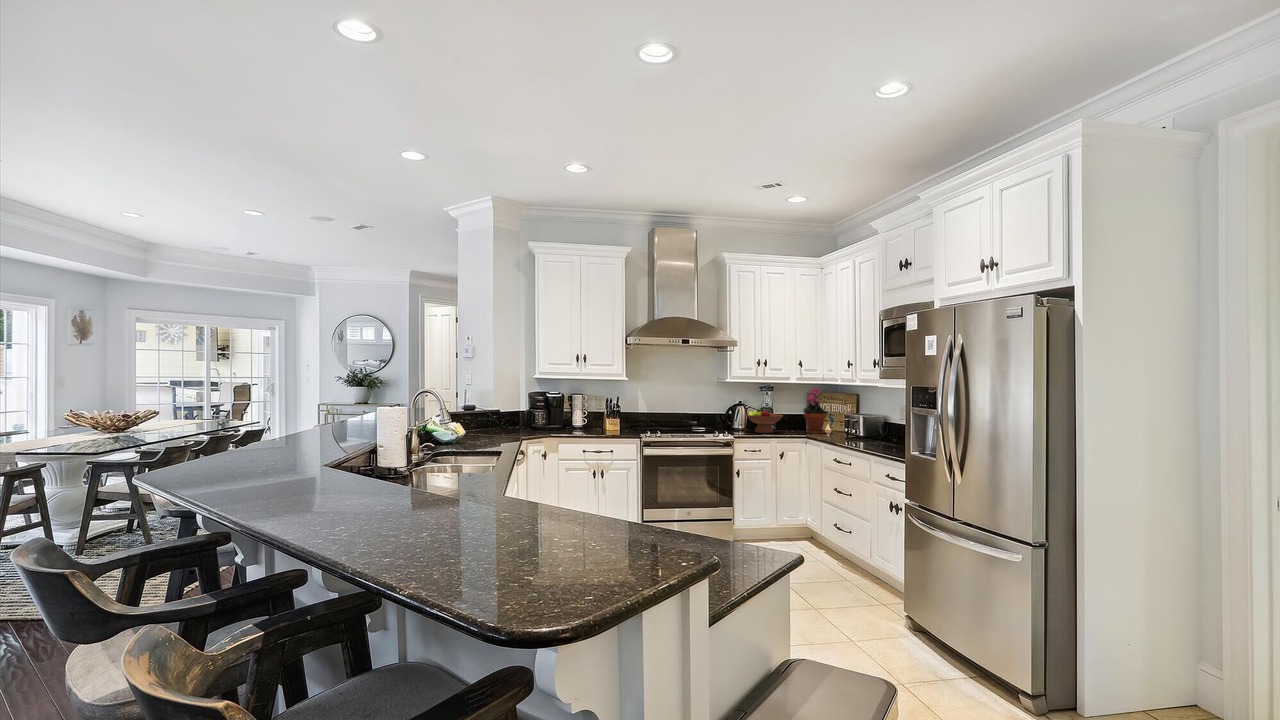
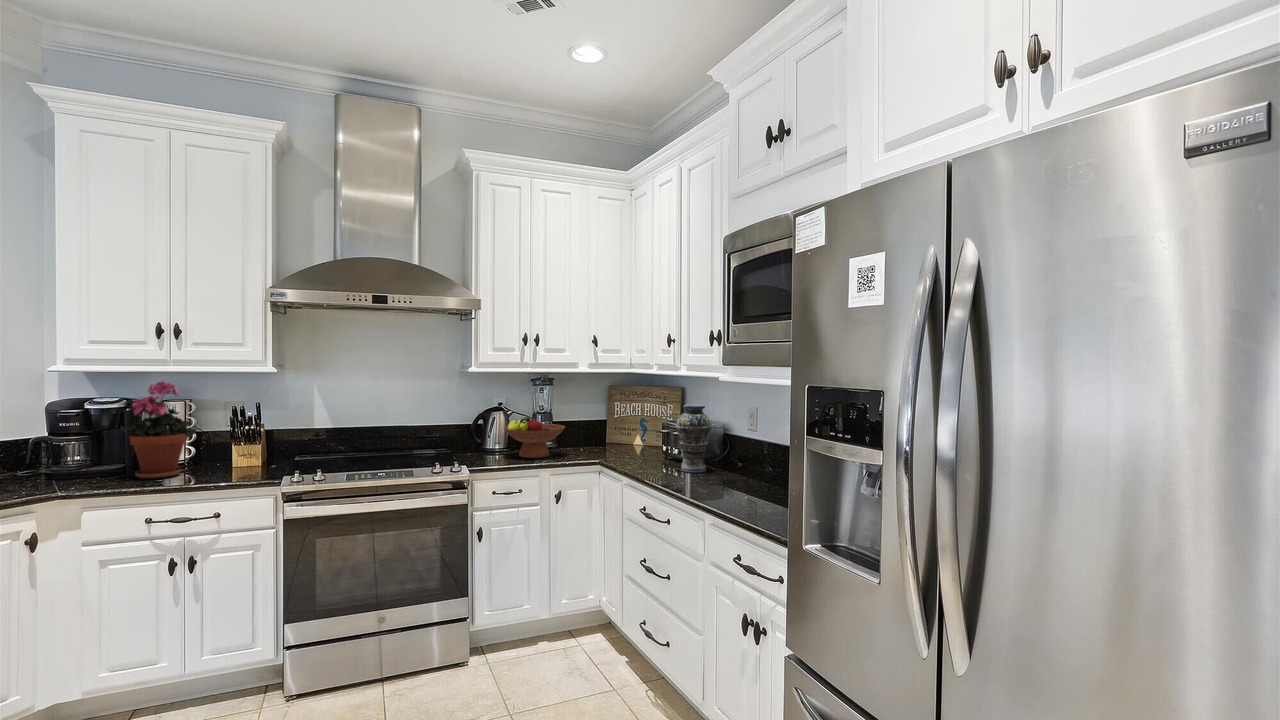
potted plant: present [803,388,828,434] -> present [120,381,196,479]
vase: none [854,402,876,441] -> present [675,405,712,473]

